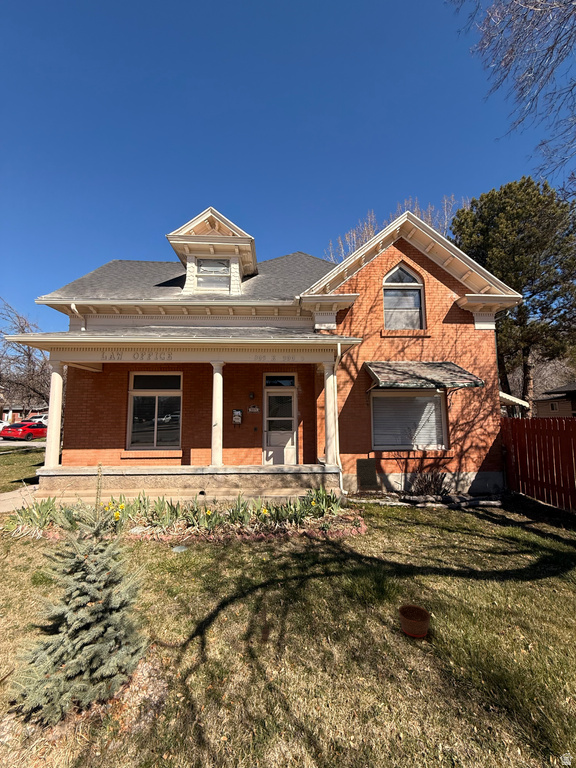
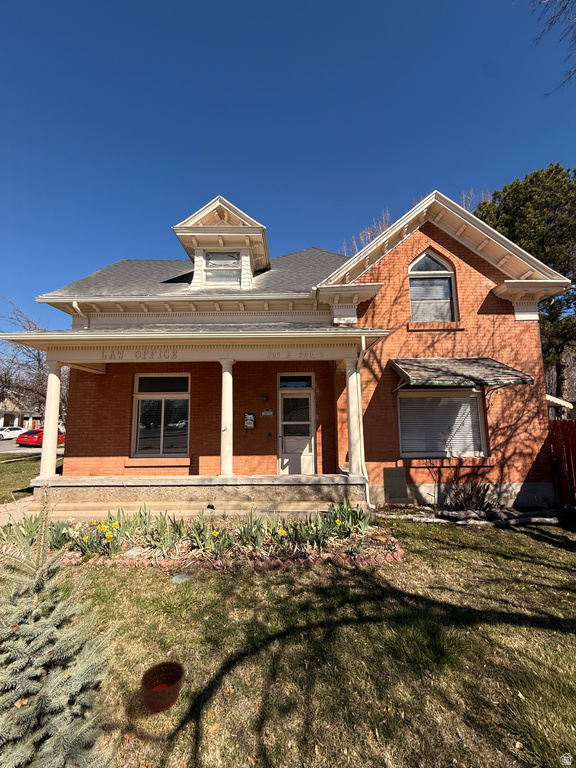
basket: present [399,605,430,637] -> present [141,661,184,711]
decorative plant: present [258,608,274,640] -> none [271,684,298,734]

